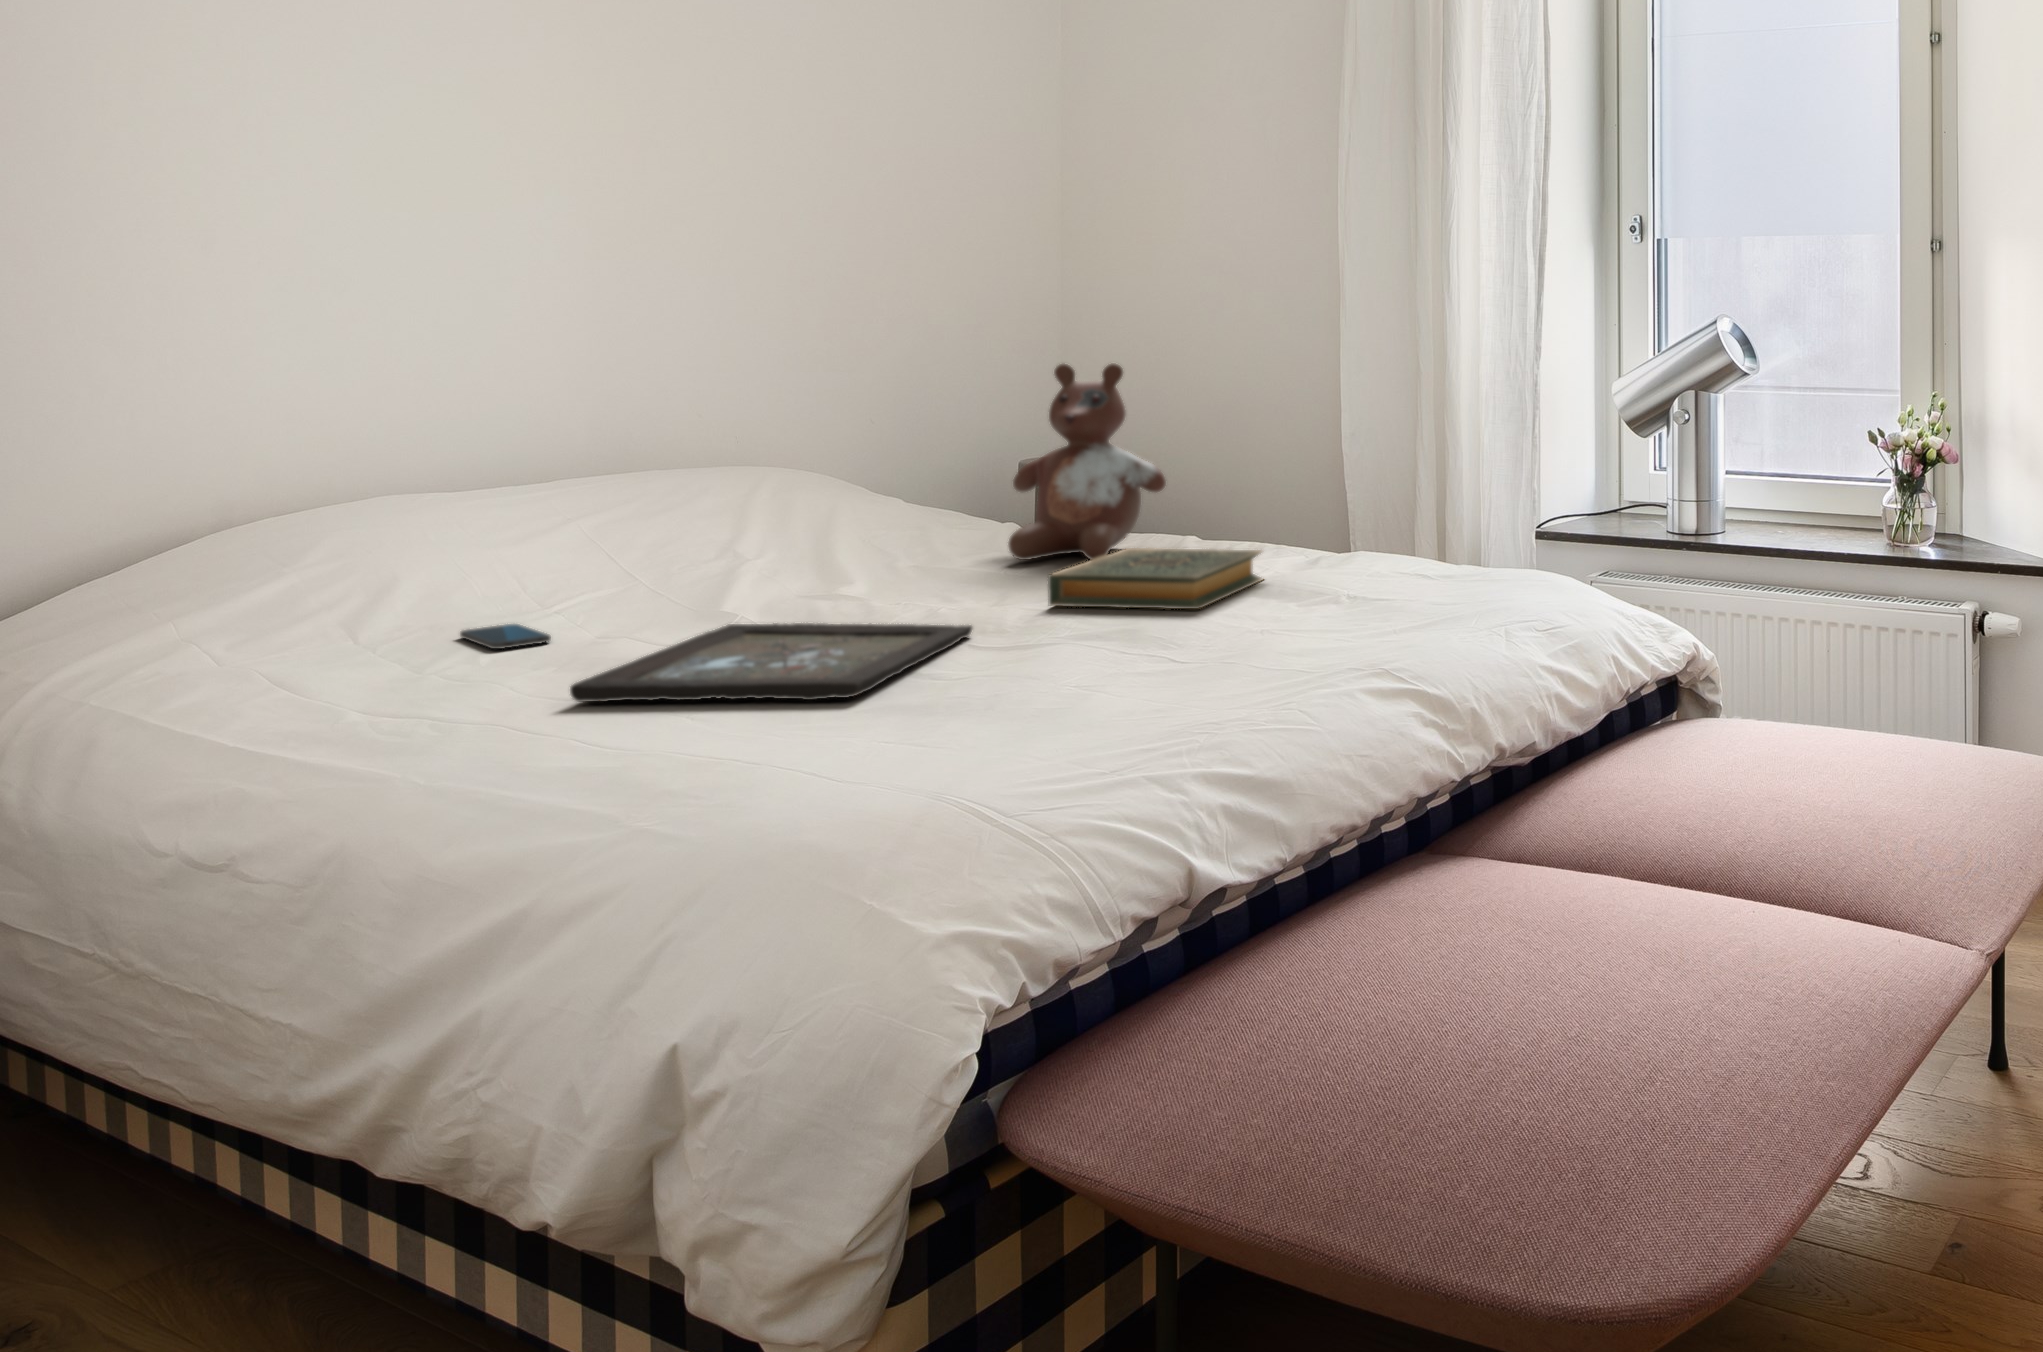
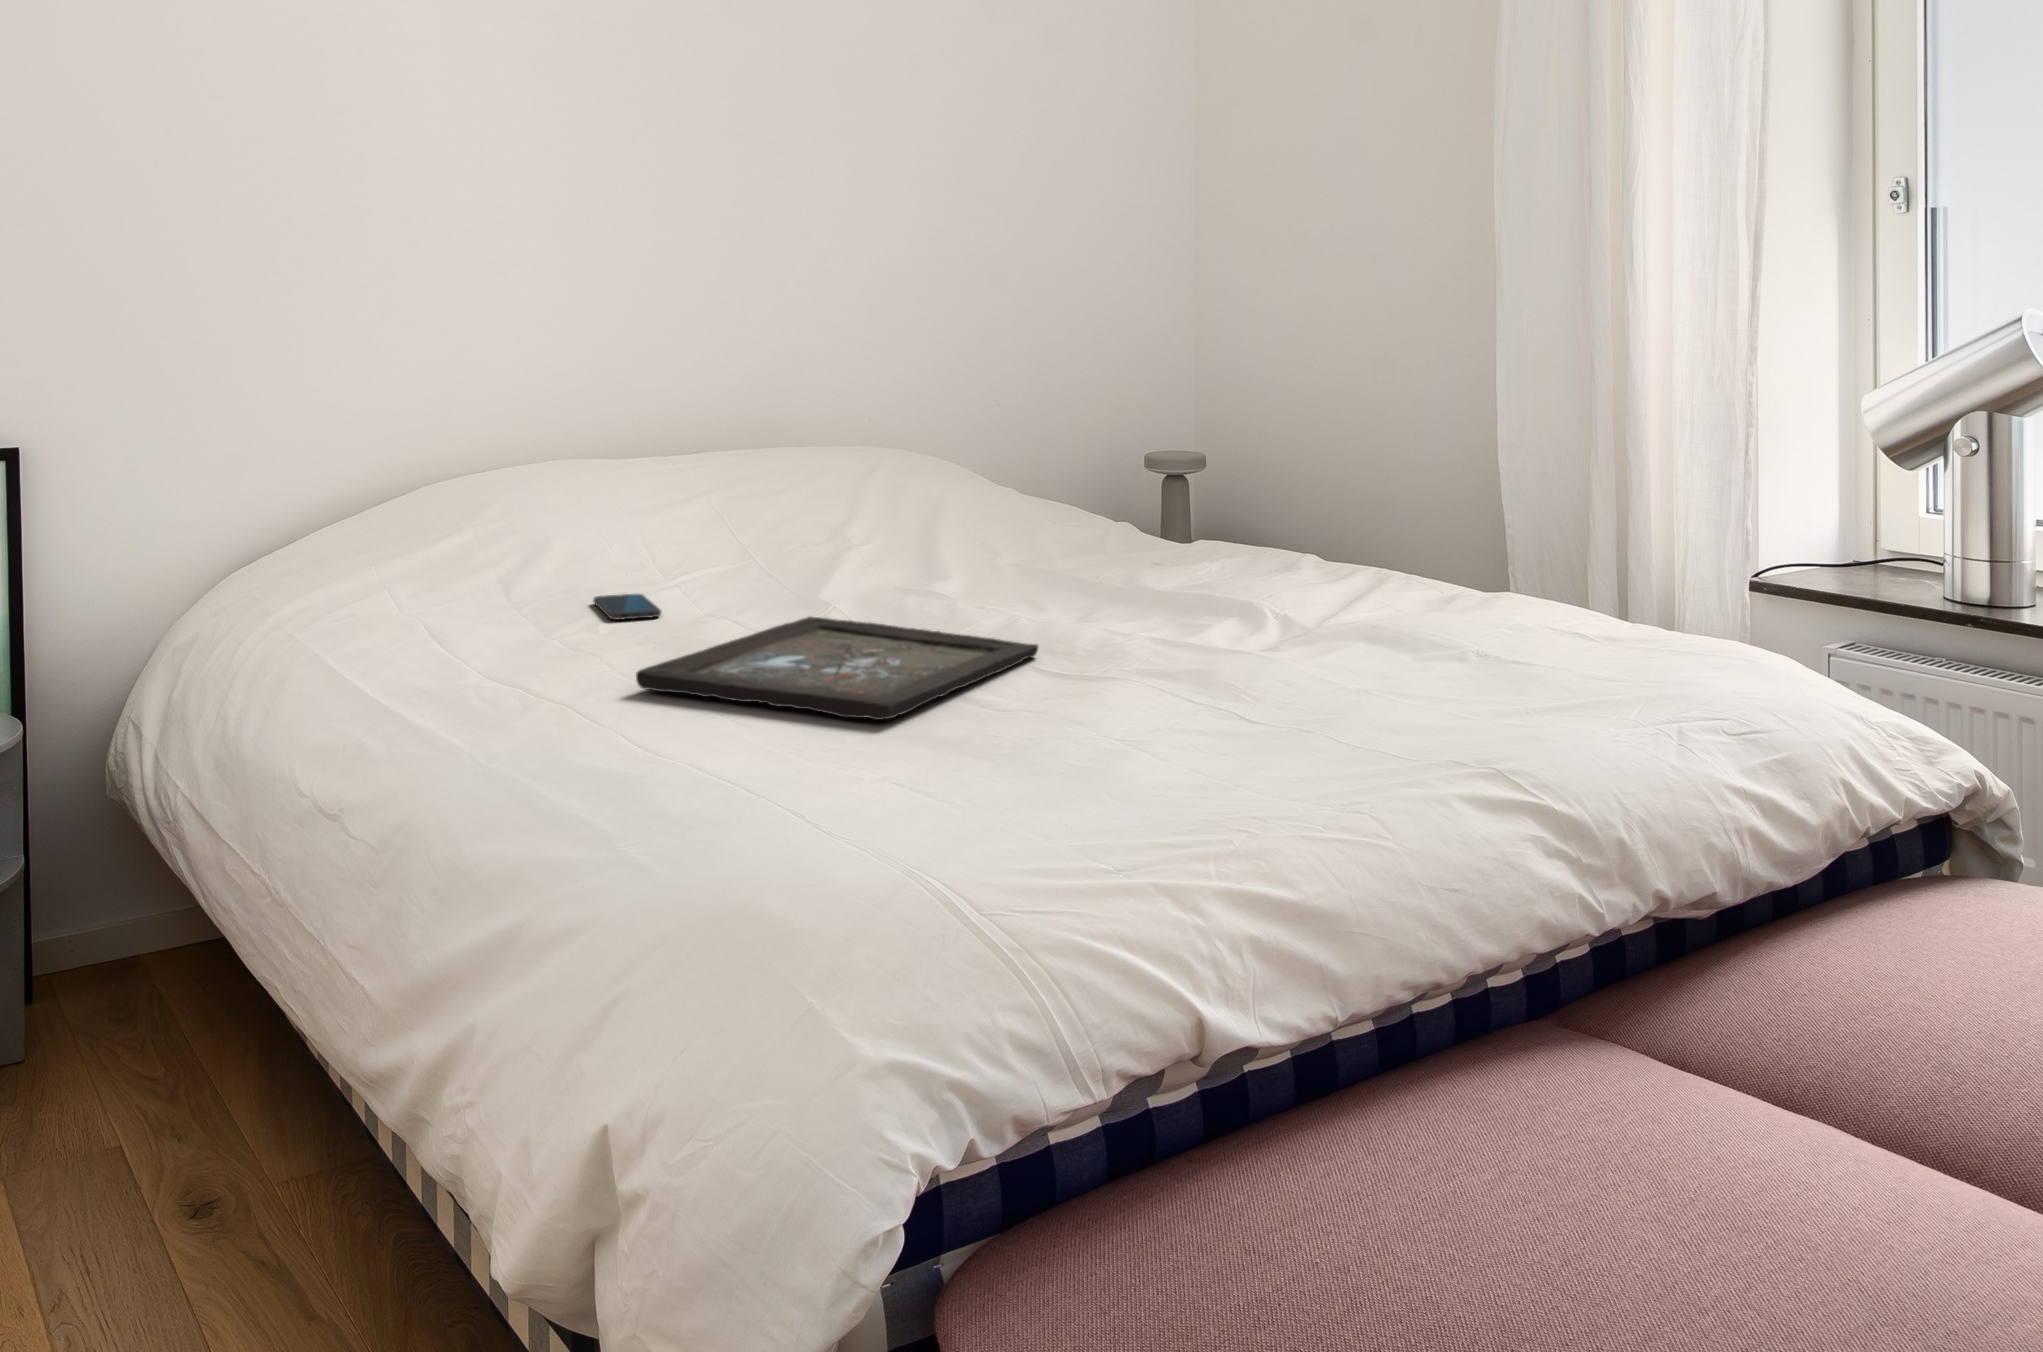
stuffed bear: present [1008,363,1166,560] -> none [1110,353,1282,575]
hardback book: present [1048,548,1262,609] -> none [1130,566,1384,651]

